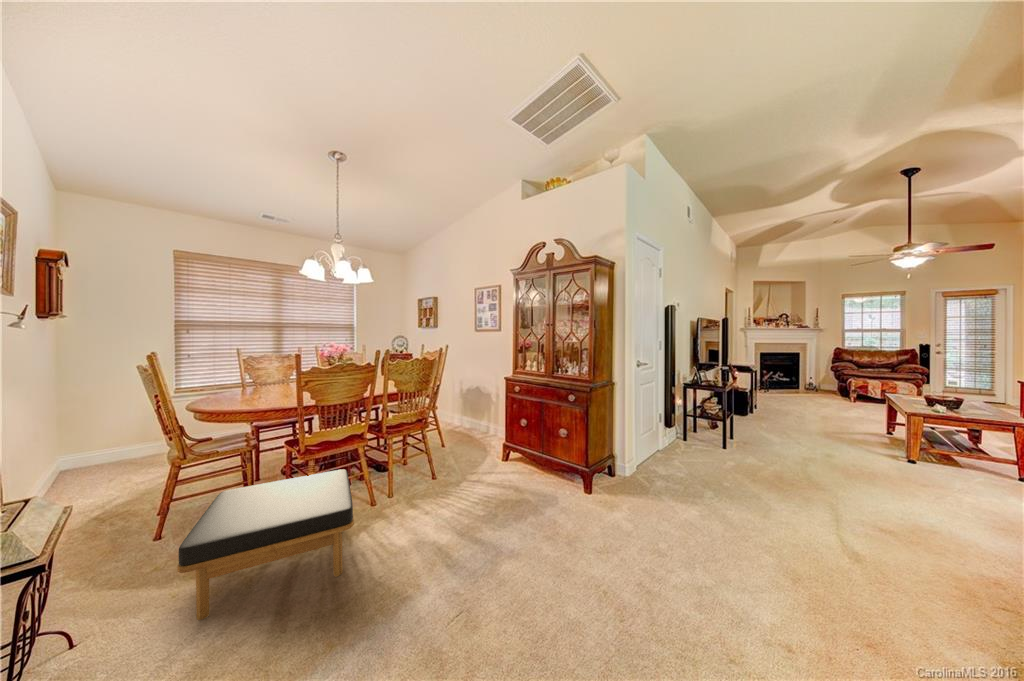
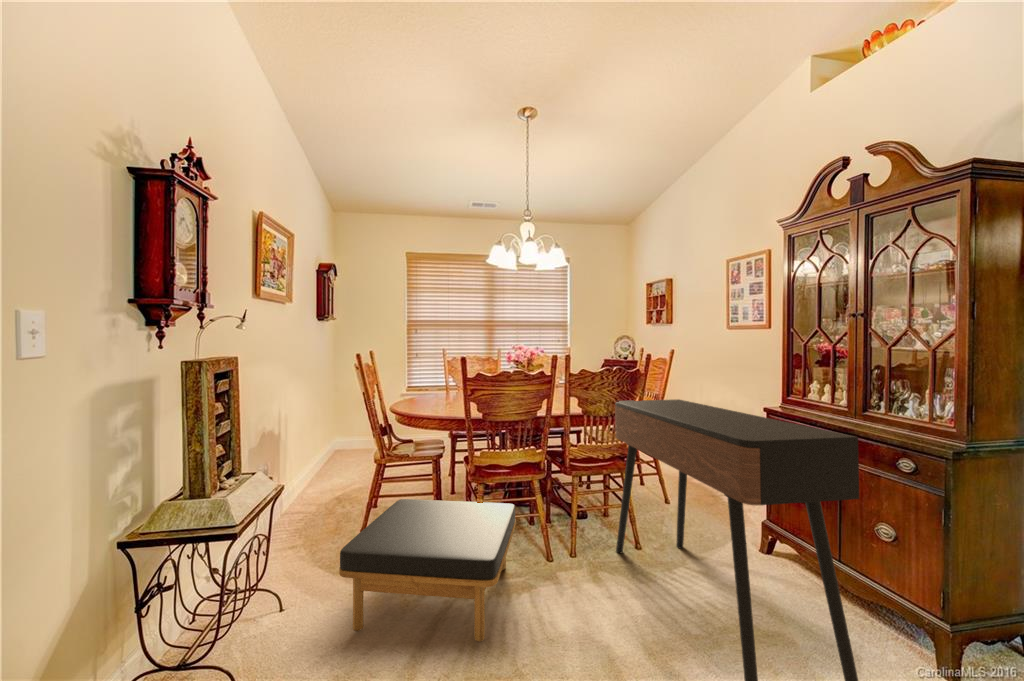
console table: none [419,377,562,541] -> present [615,399,859,681]

